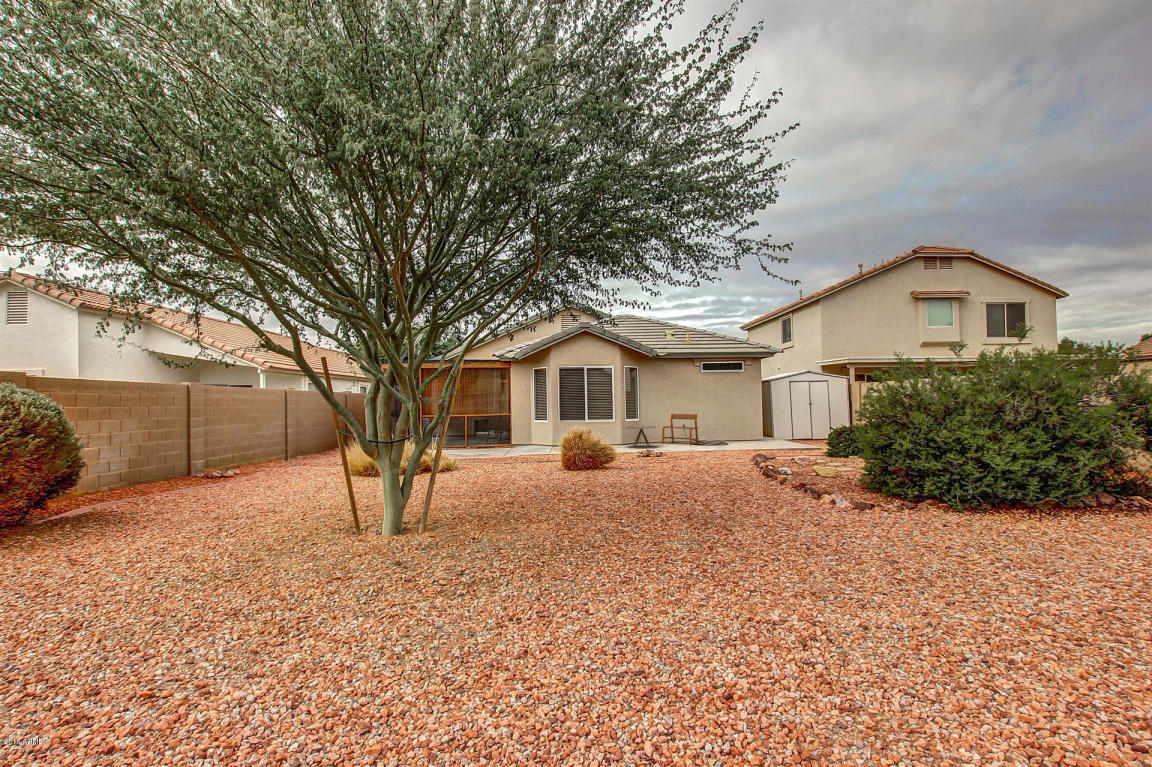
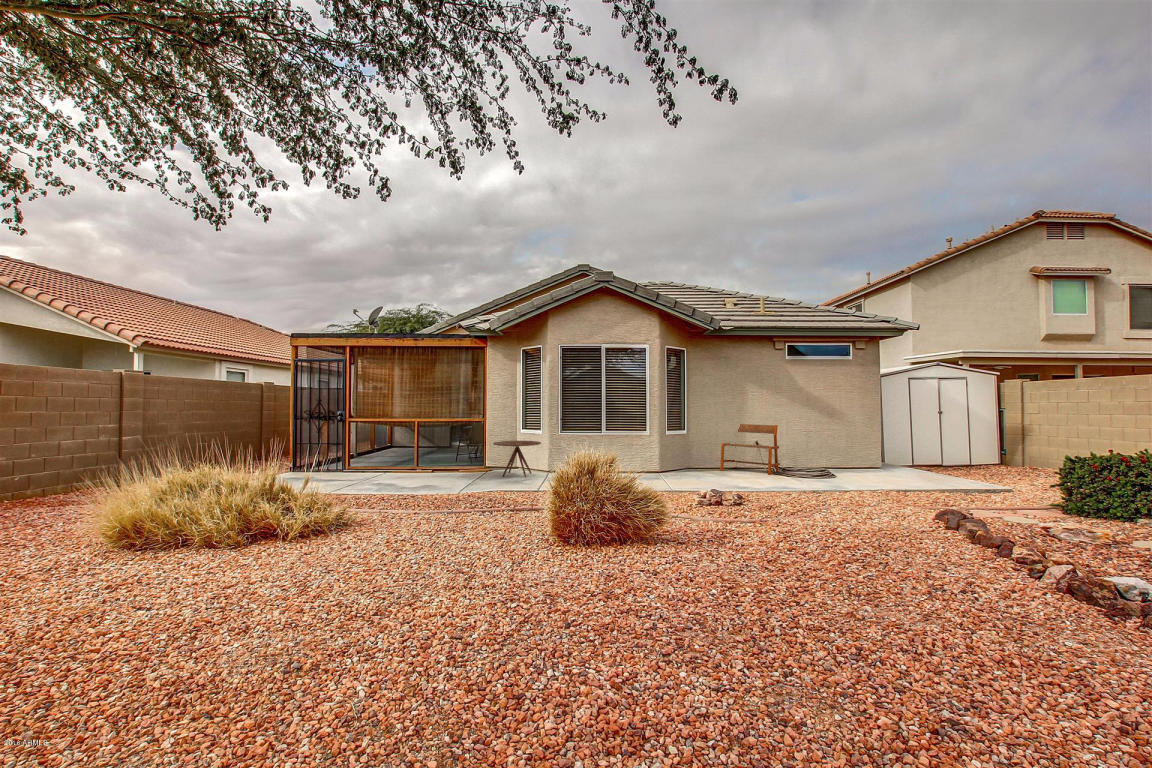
round table: present [627,425,656,447] -> present [493,441,541,477]

